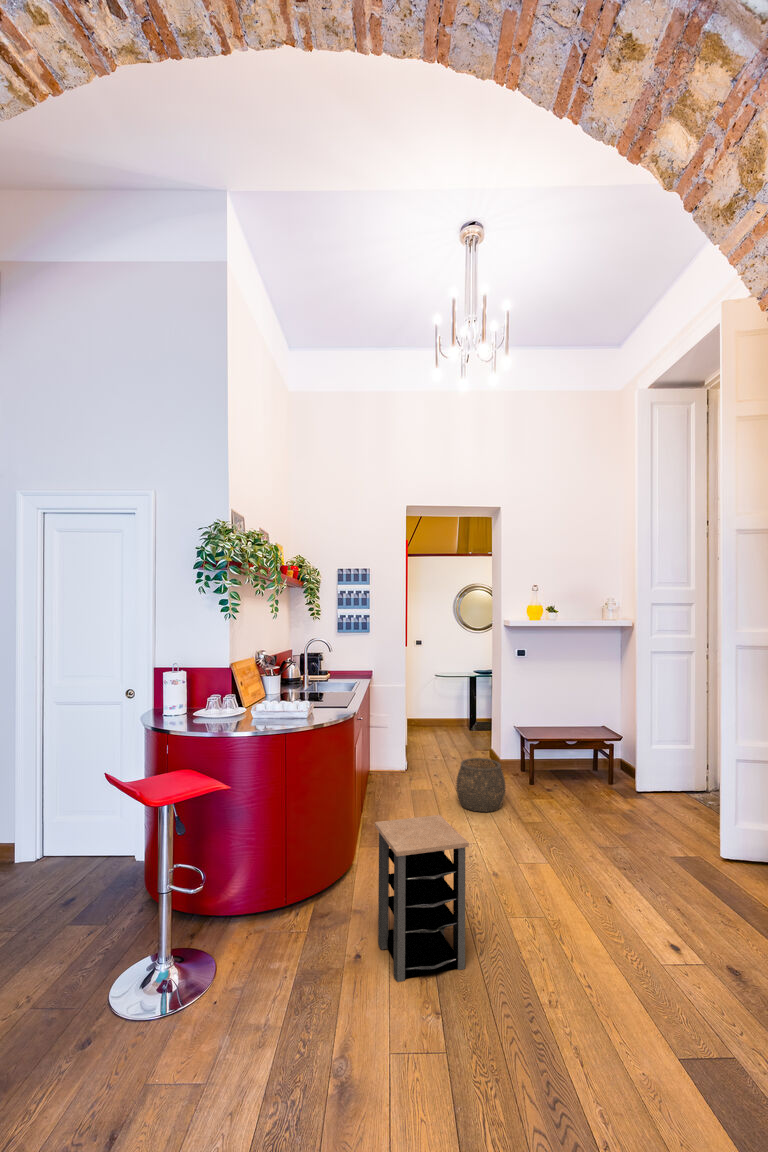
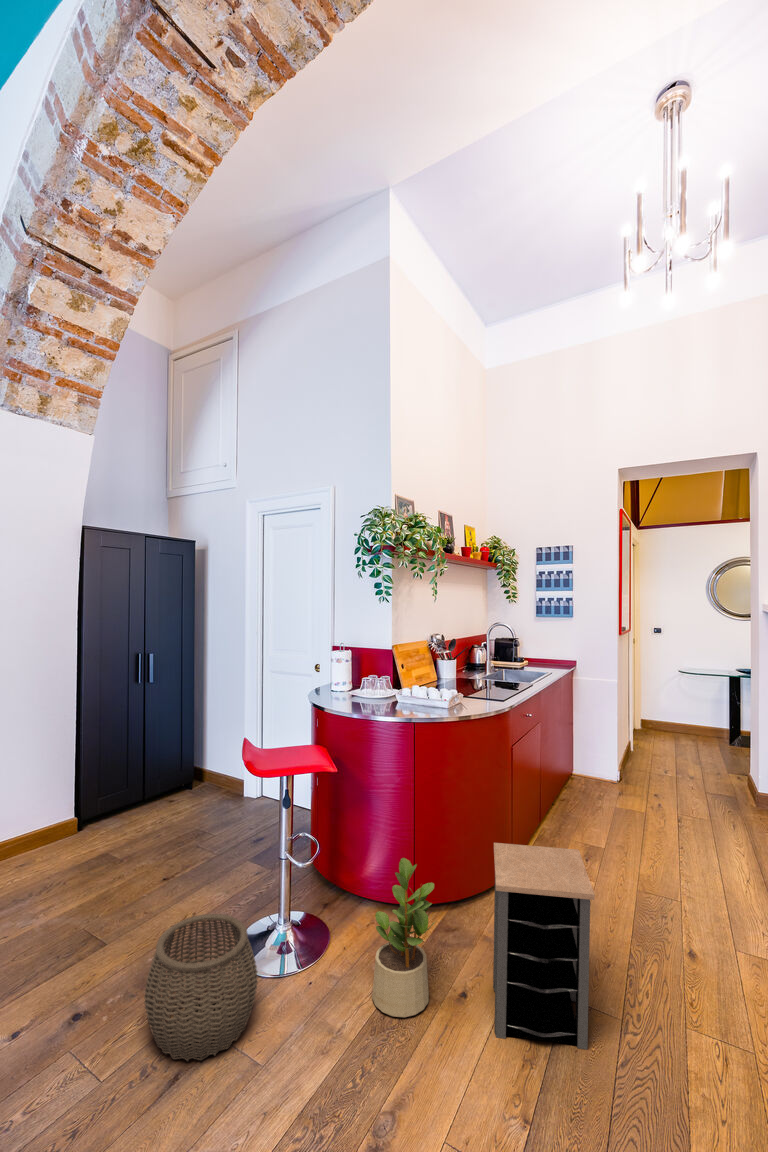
woven basket: present [456,758,506,812] -> present [144,914,258,1061]
potted plant: none [281,848,343,993] -> present [372,858,435,1017]

